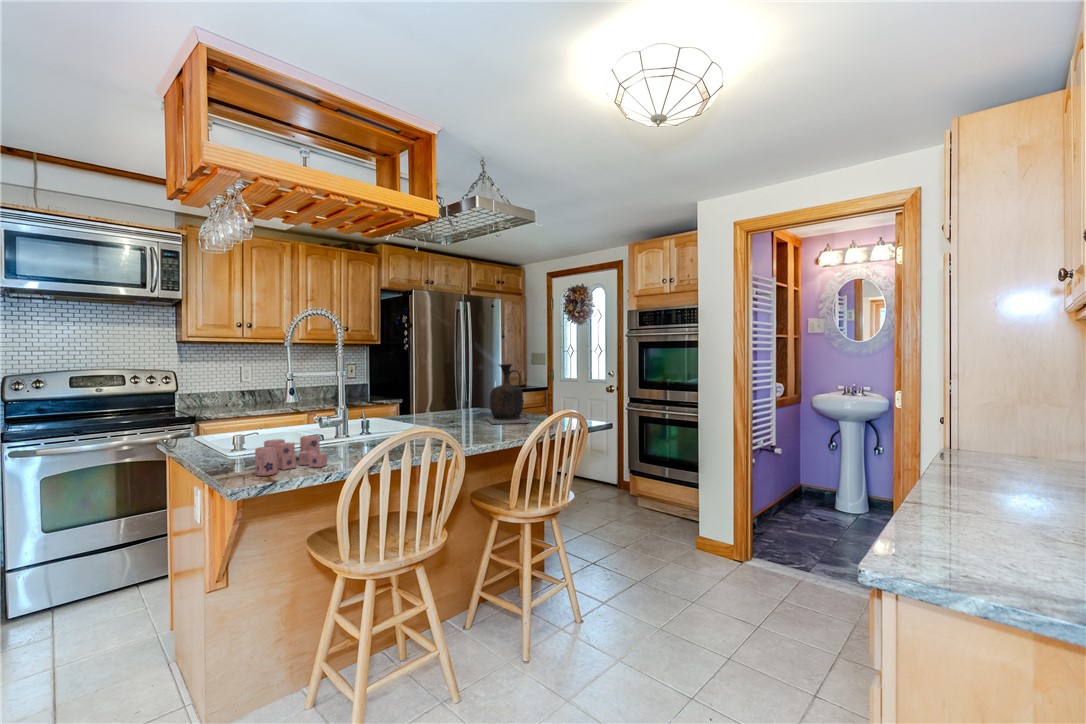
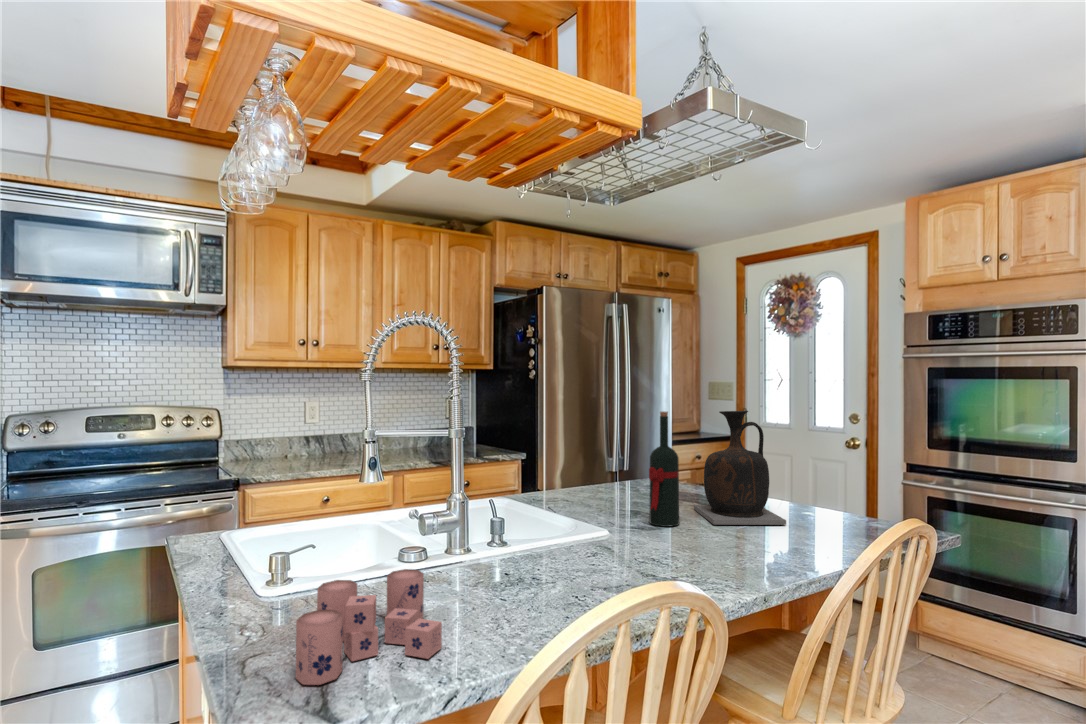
wine bottle: none [456,364,473,426] -> present [649,411,679,527]

